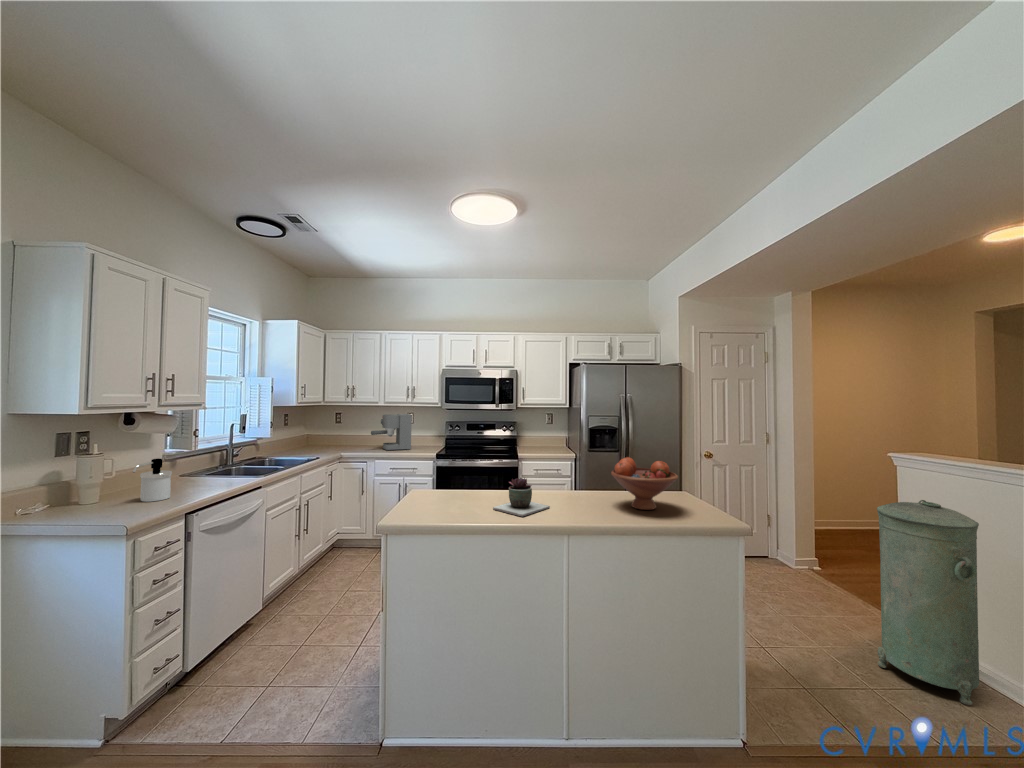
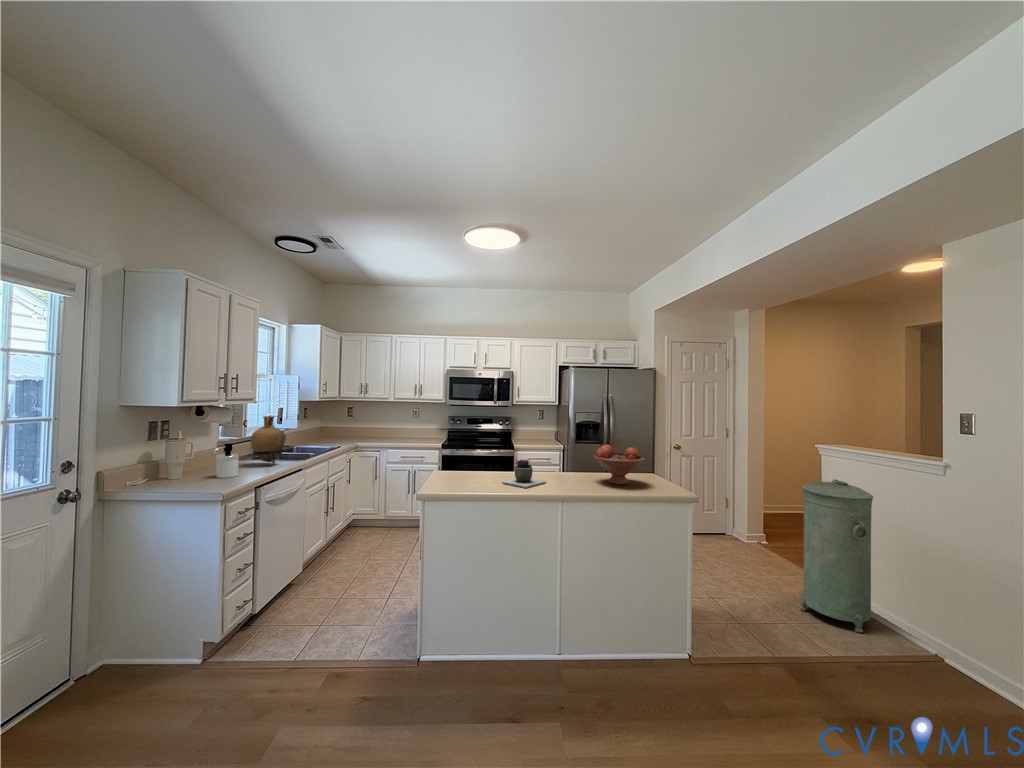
coffee maker: present [371,414,412,451] -> none [382,409,419,442]
vase: none [197,424,240,481] -> present [251,416,285,463]

